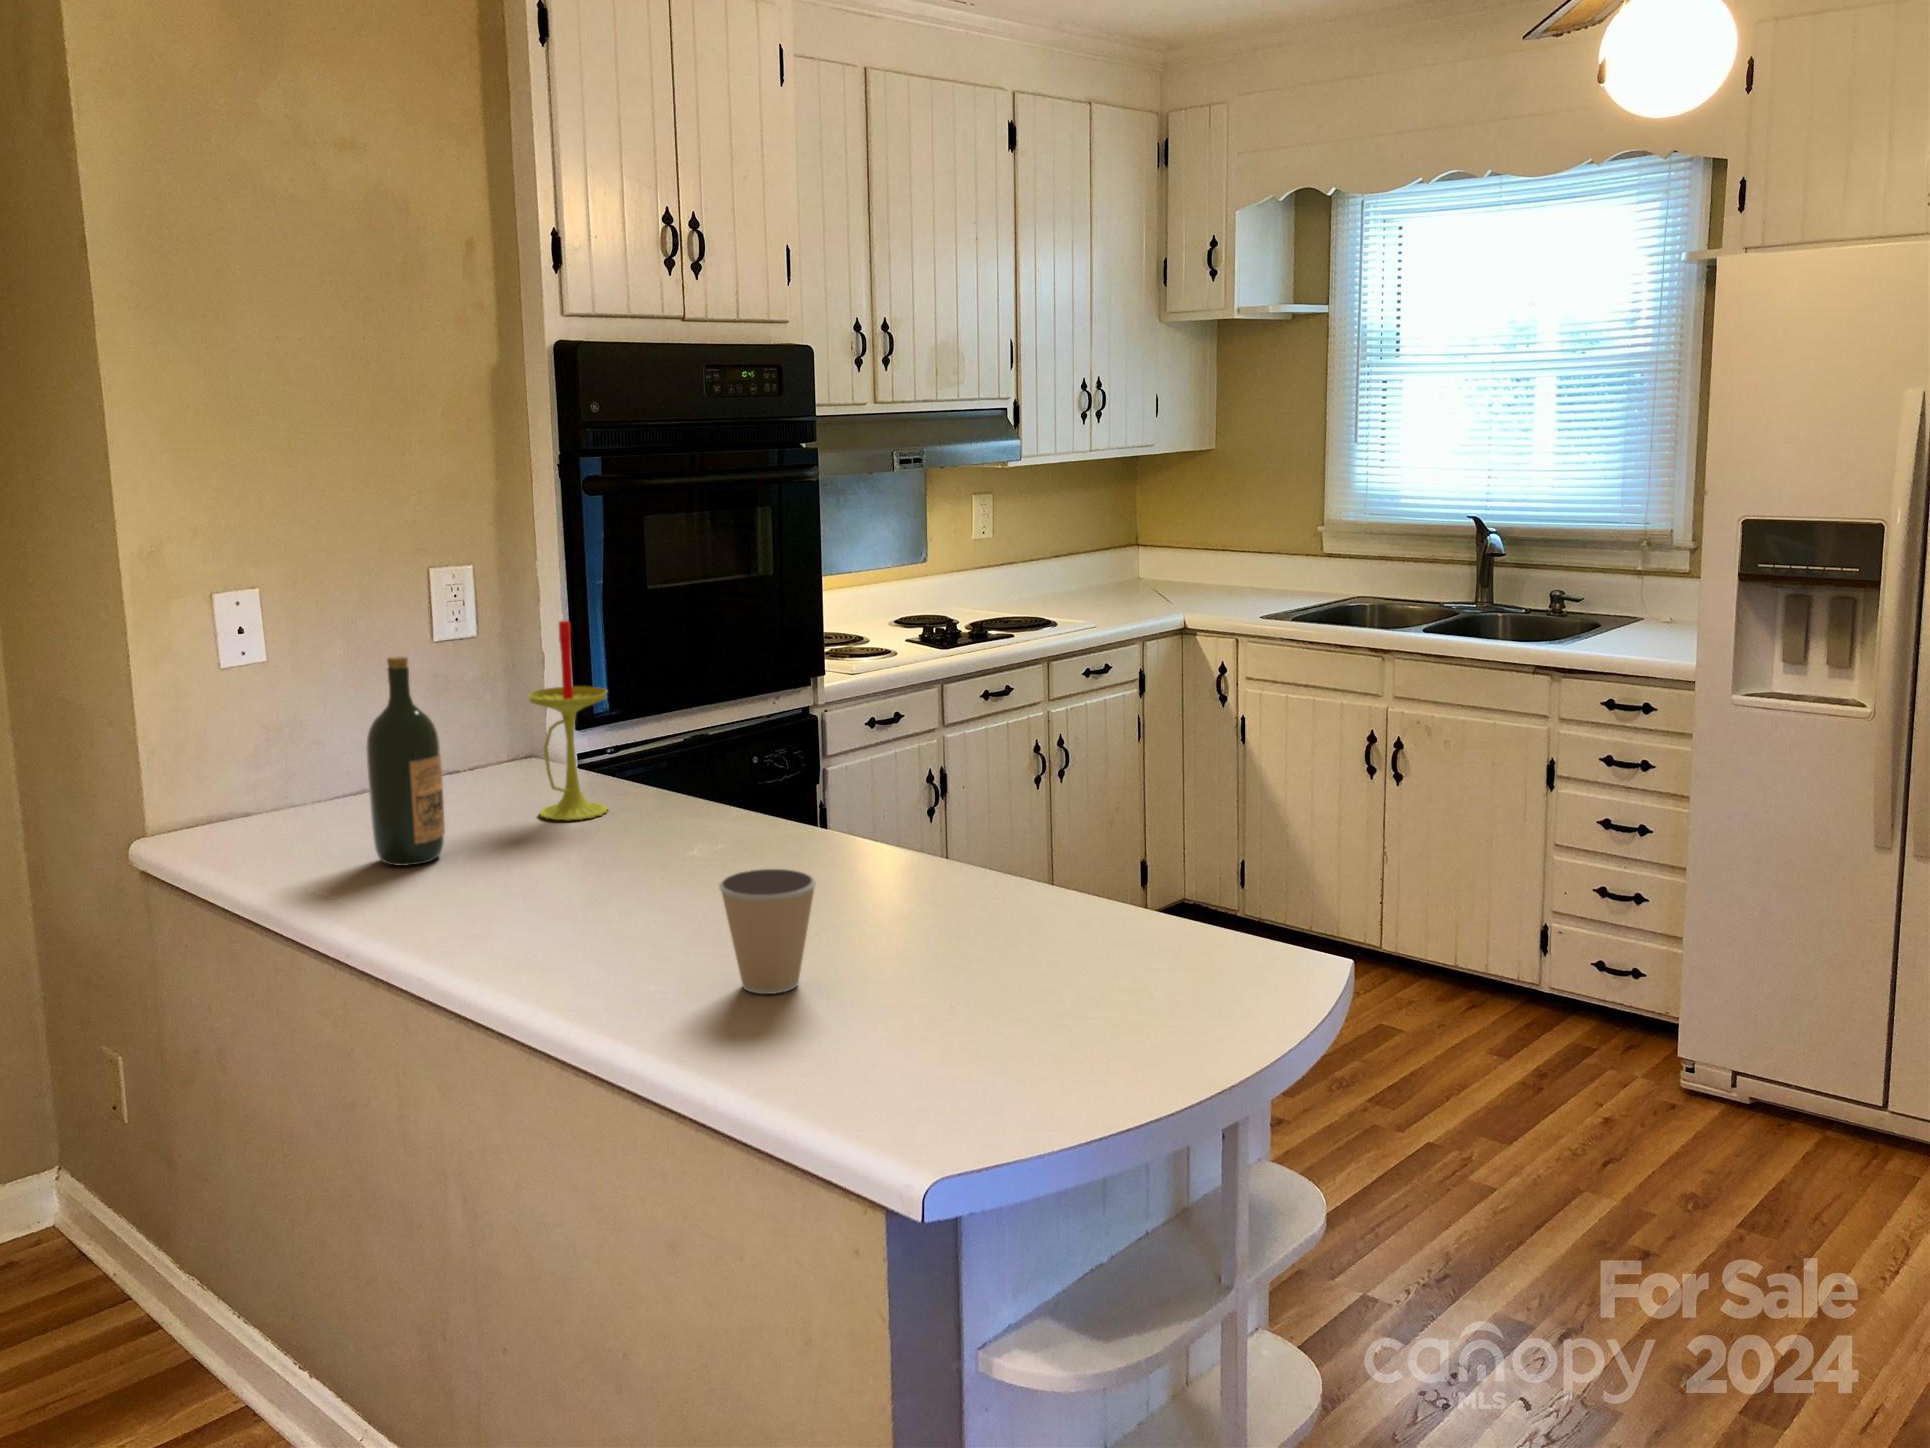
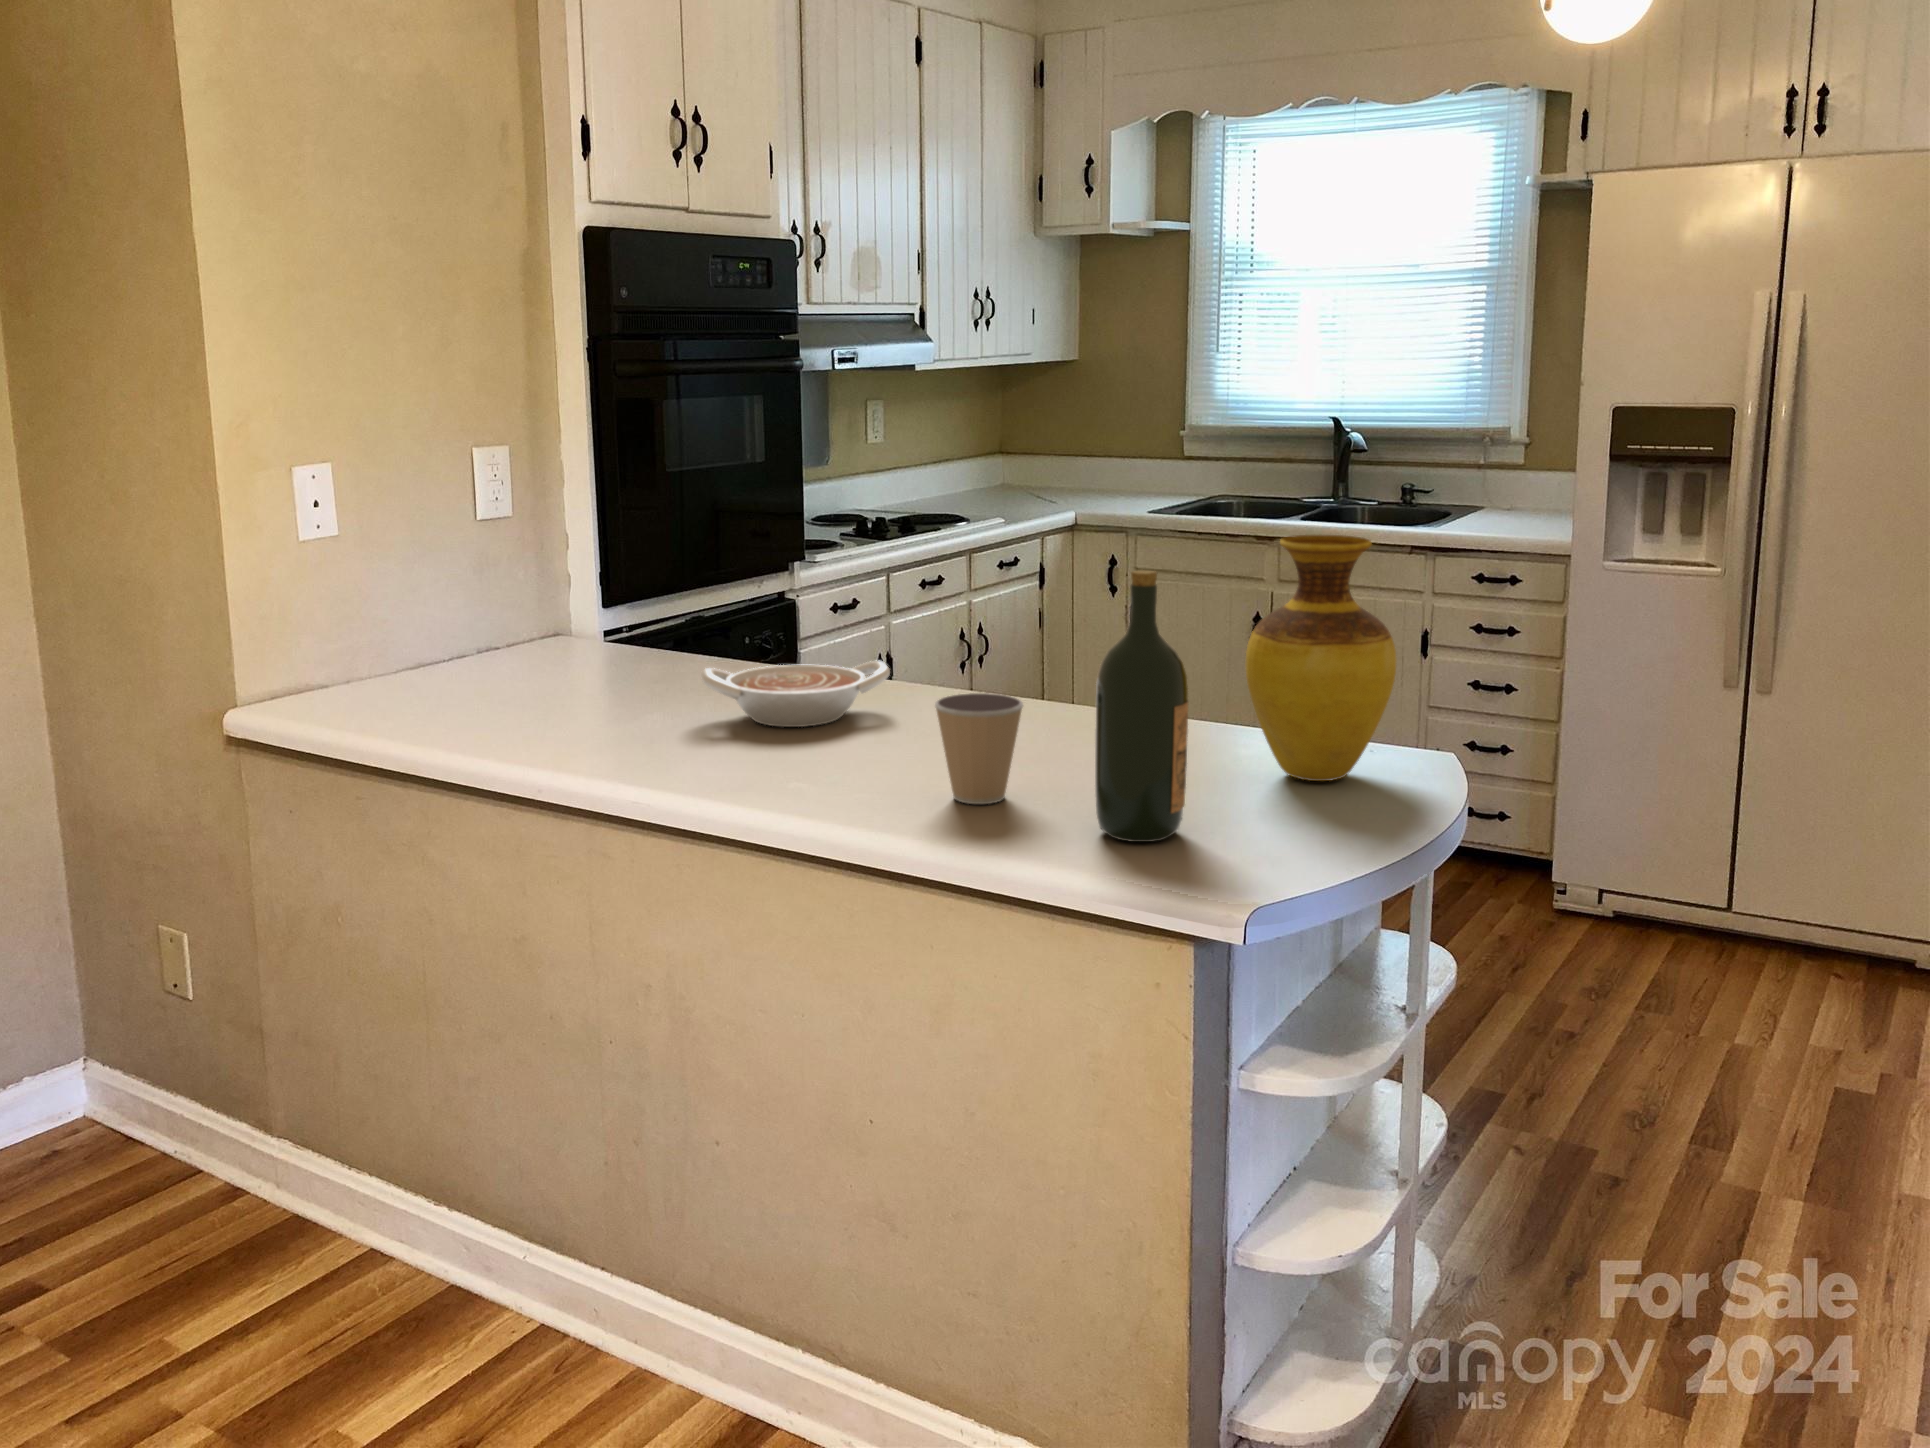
candle: present [529,621,608,820] -> none [608,488,685,686]
wine bottle: present [366,656,445,866] -> present [1095,570,1189,842]
vase: none [1072,706,1239,987] -> present [1246,535,1396,781]
bowl: none [571,809,773,881] -> present [701,661,890,727]

